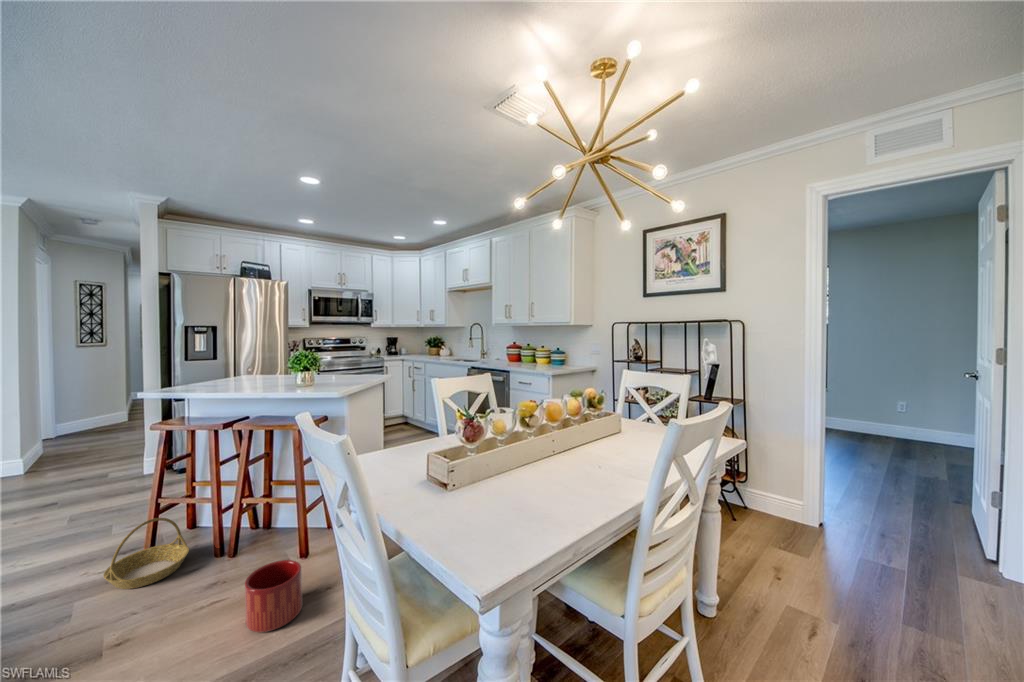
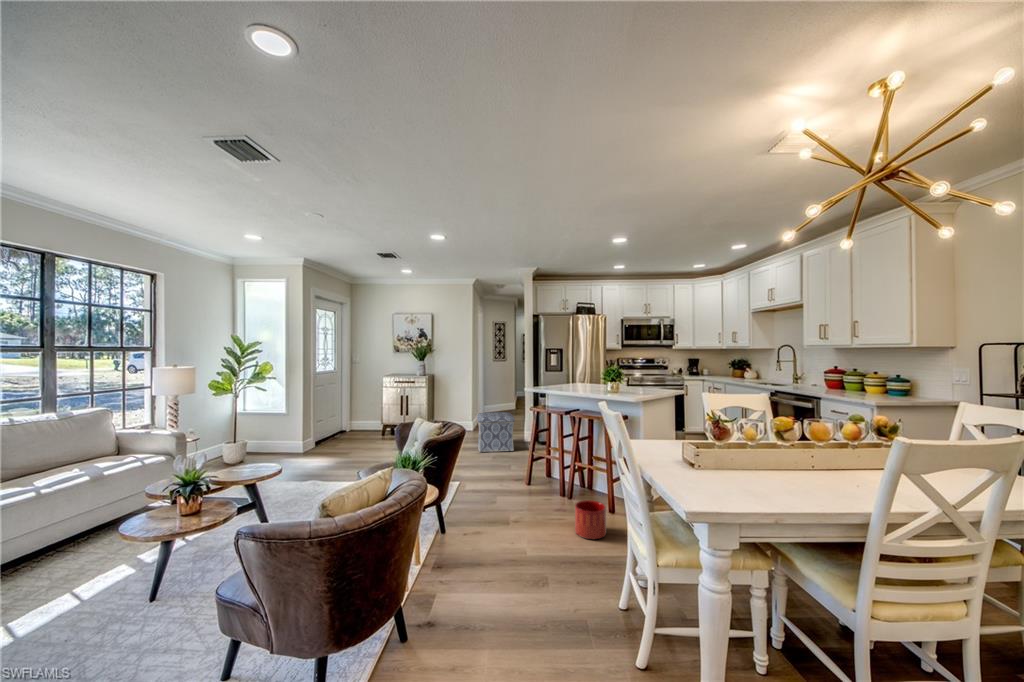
ottoman: none [22,432,120,518] -> present [477,412,515,452]
basket: present [103,518,189,589] -> none [511,461,548,497]

